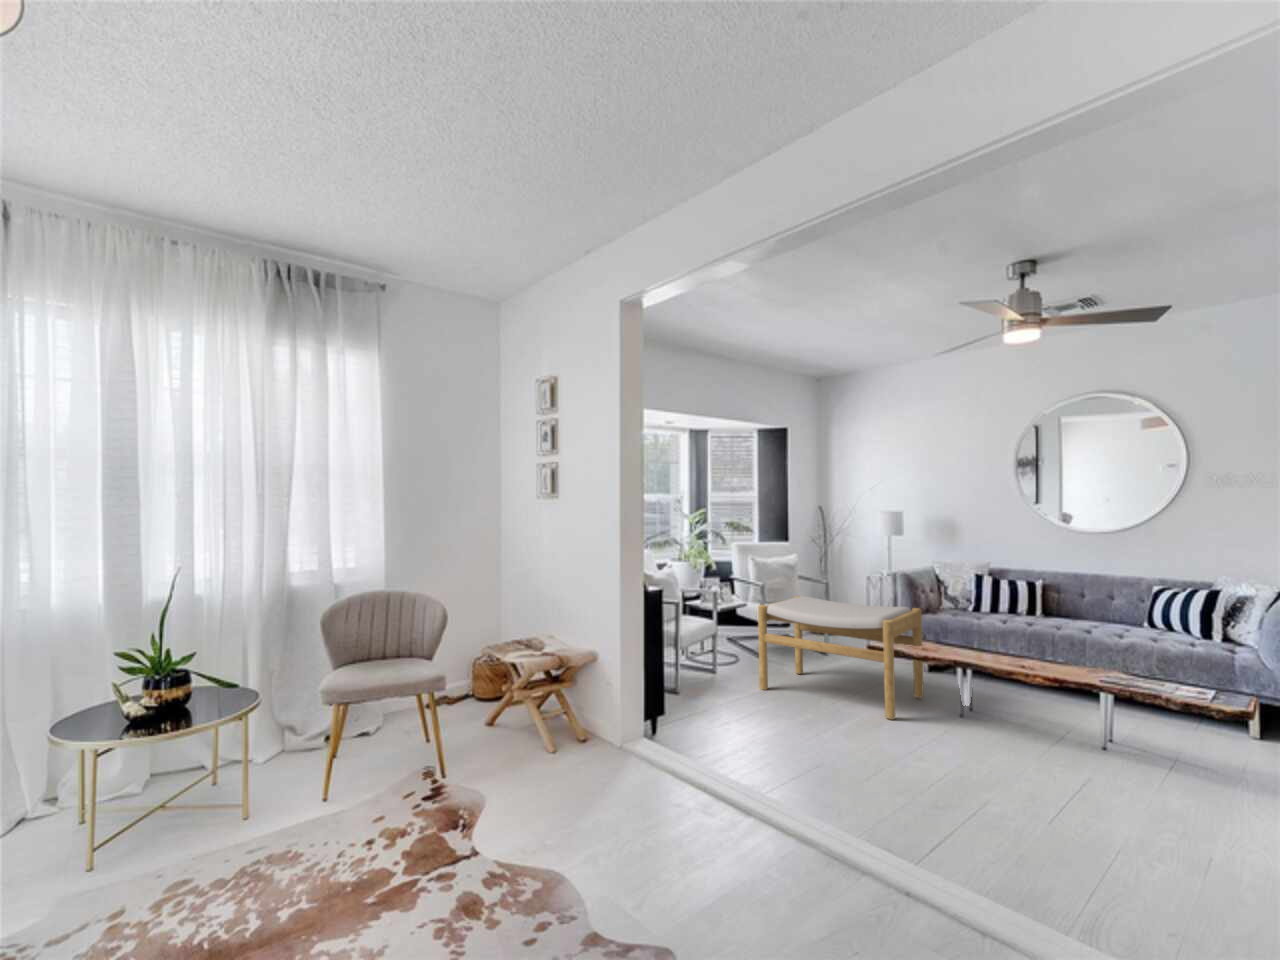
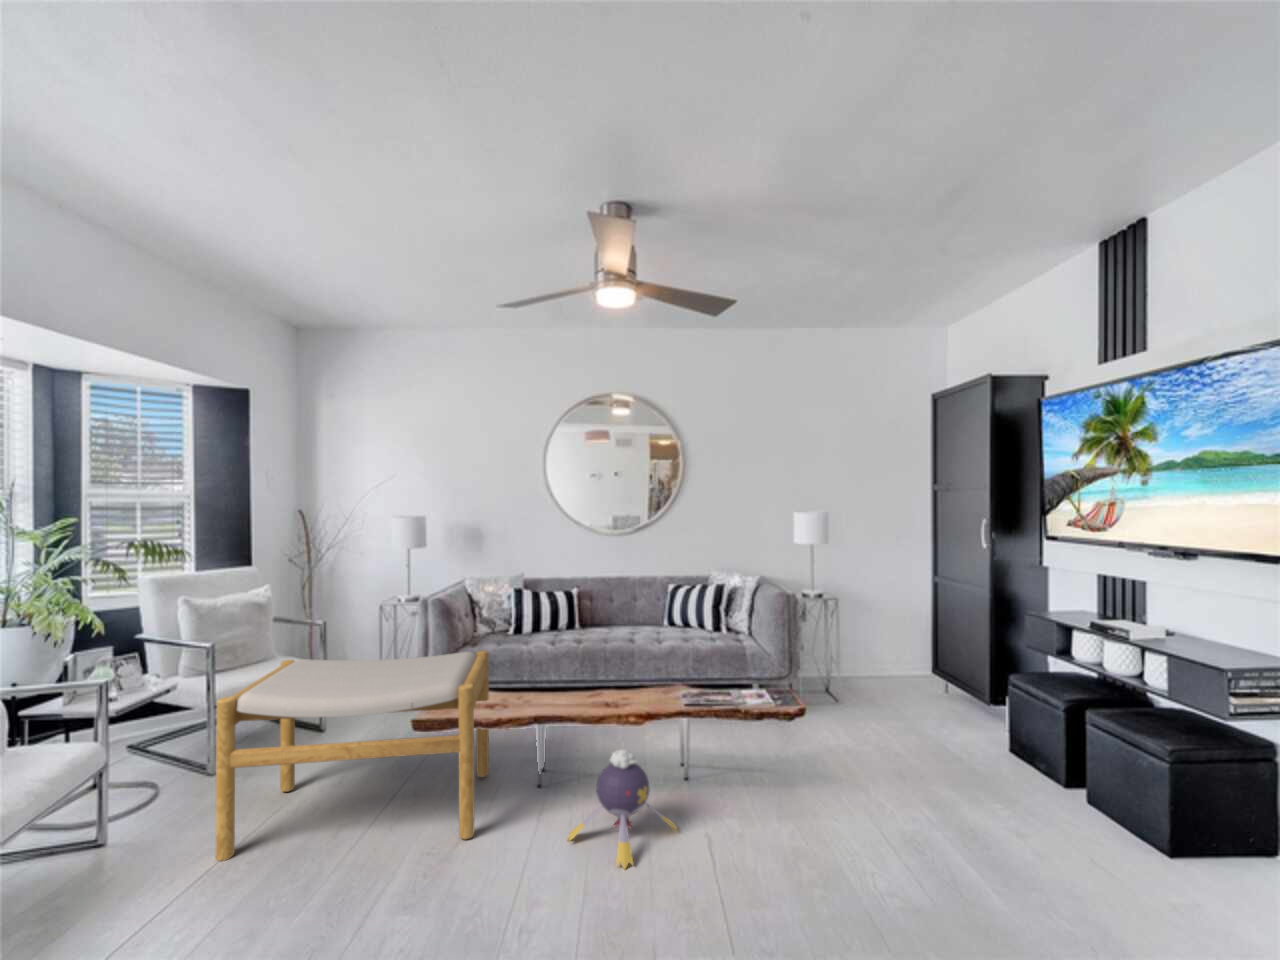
plush toy: none [956,687,1053,763] -> present [568,749,677,869]

